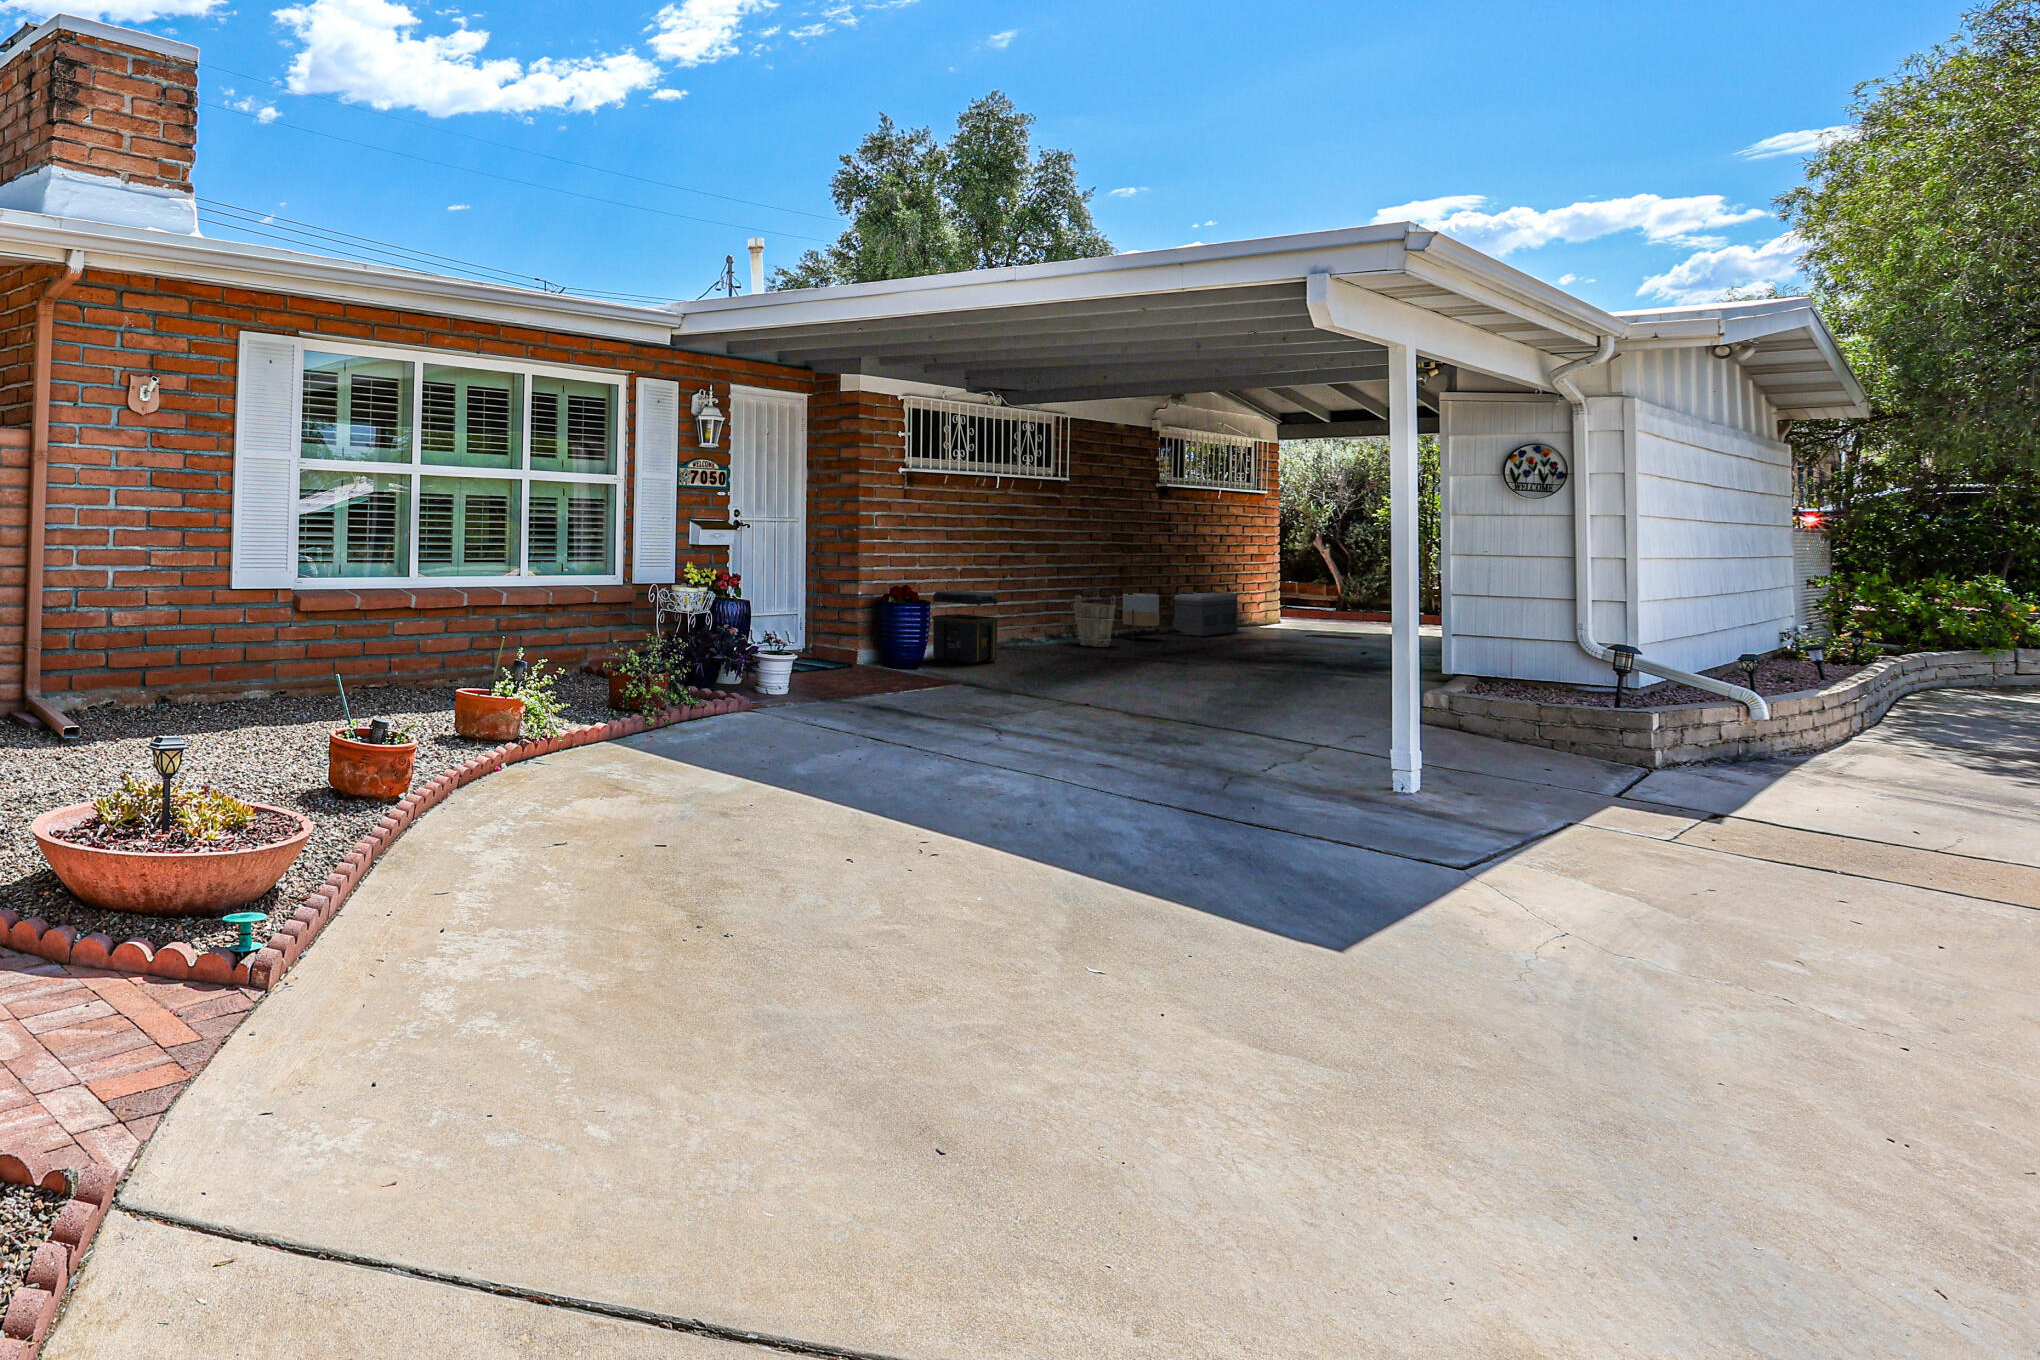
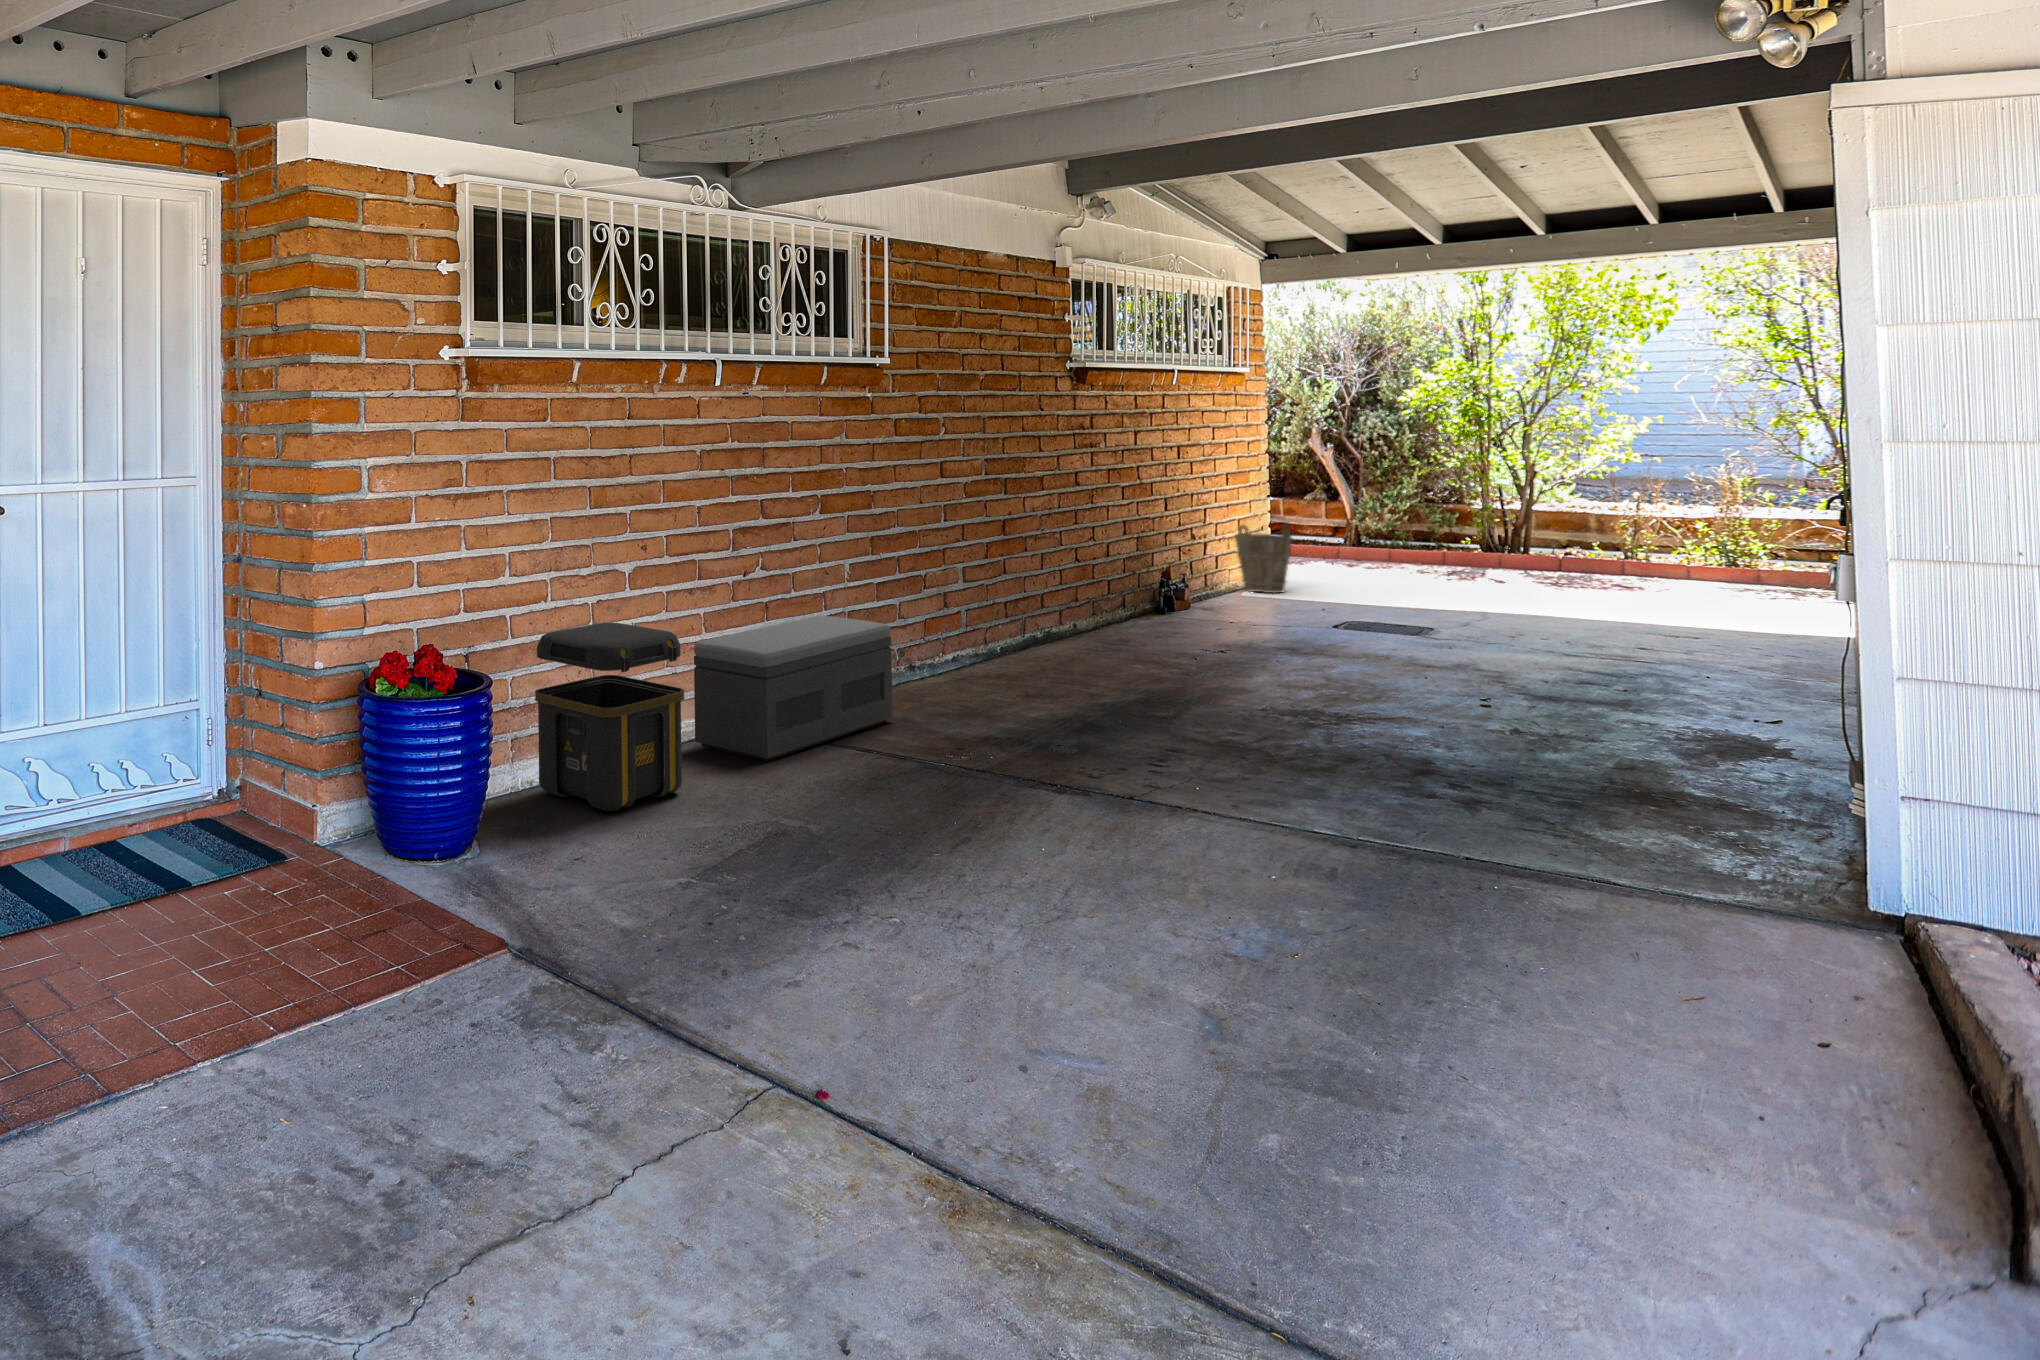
storage bench: present [1171,592,1237,637] -> present [694,616,893,761]
planter: present [1123,593,1161,641] -> none [1003,569,1072,663]
bucket: present [1074,595,1116,647] -> present [1234,524,1292,593]

